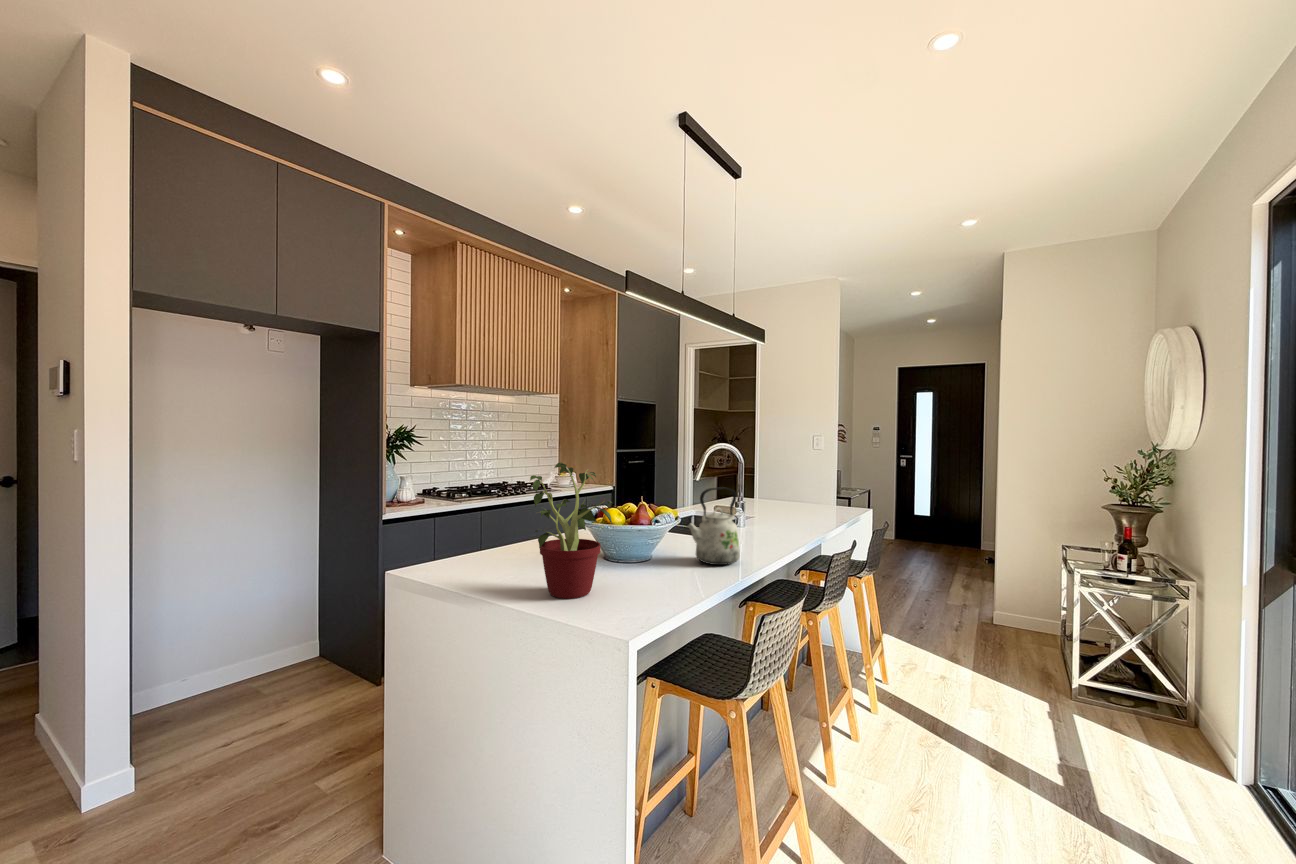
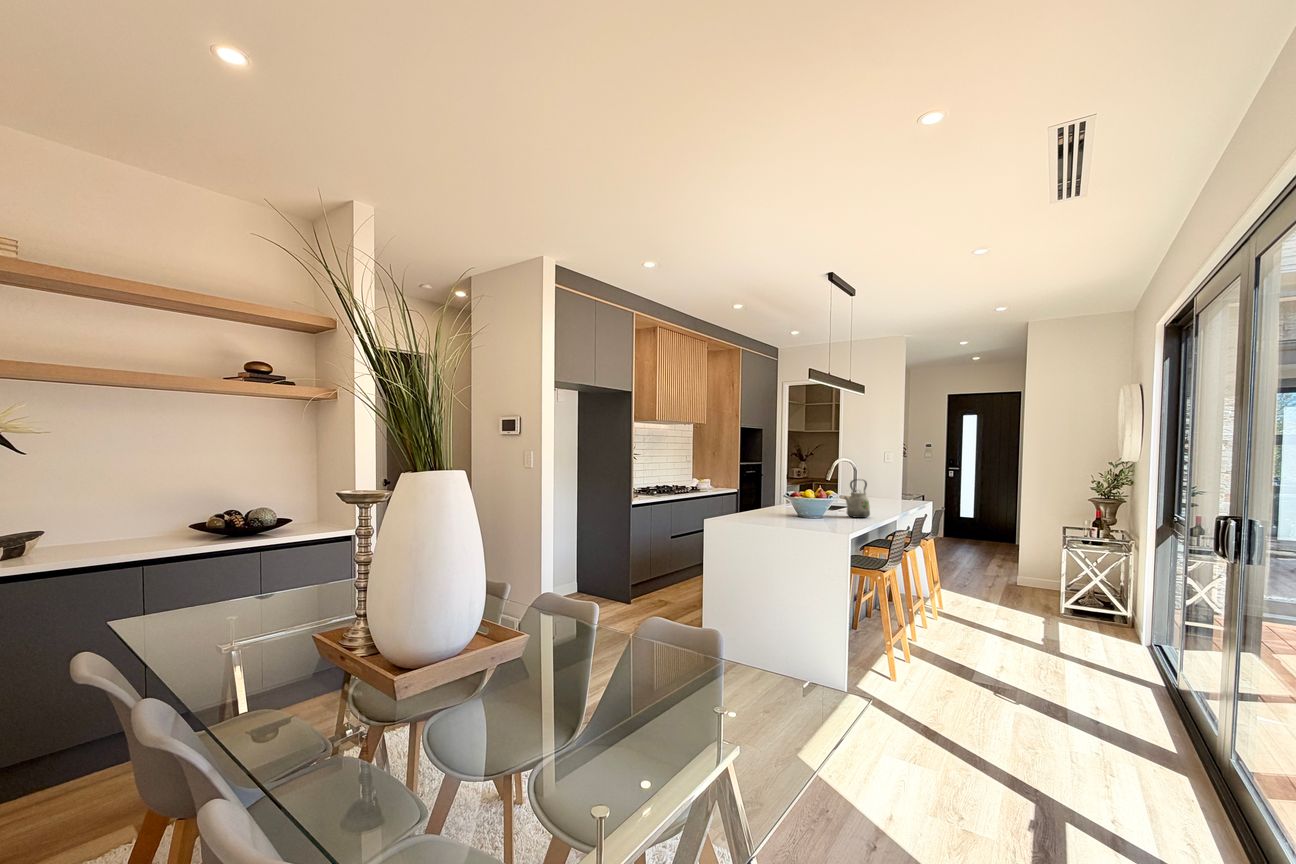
potted plant: present [530,462,612,599] -> none [777,465,823,525]

